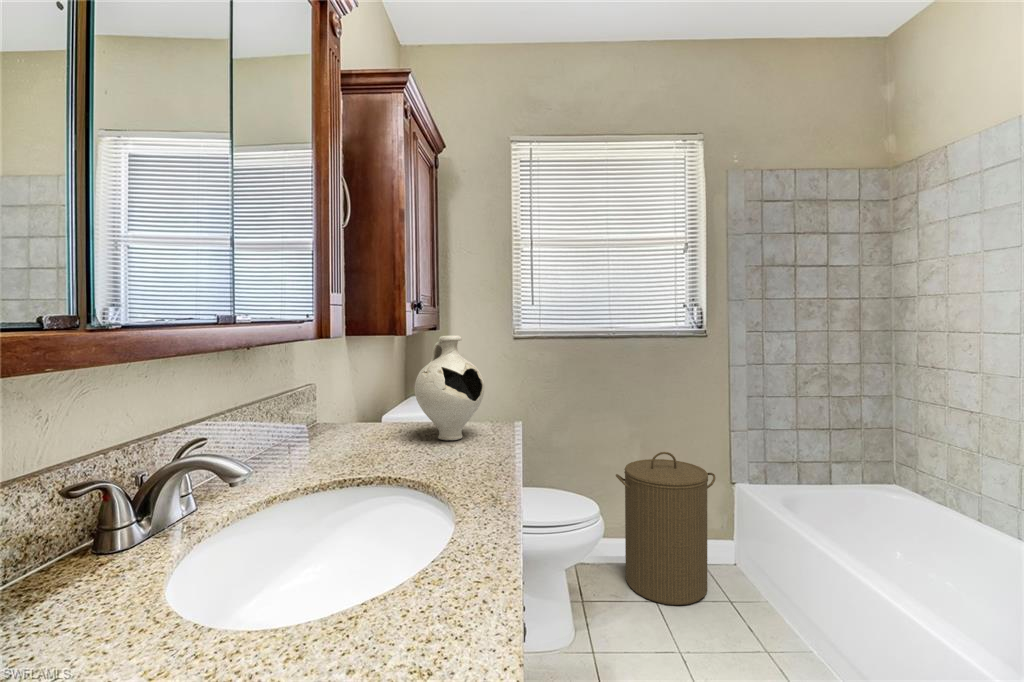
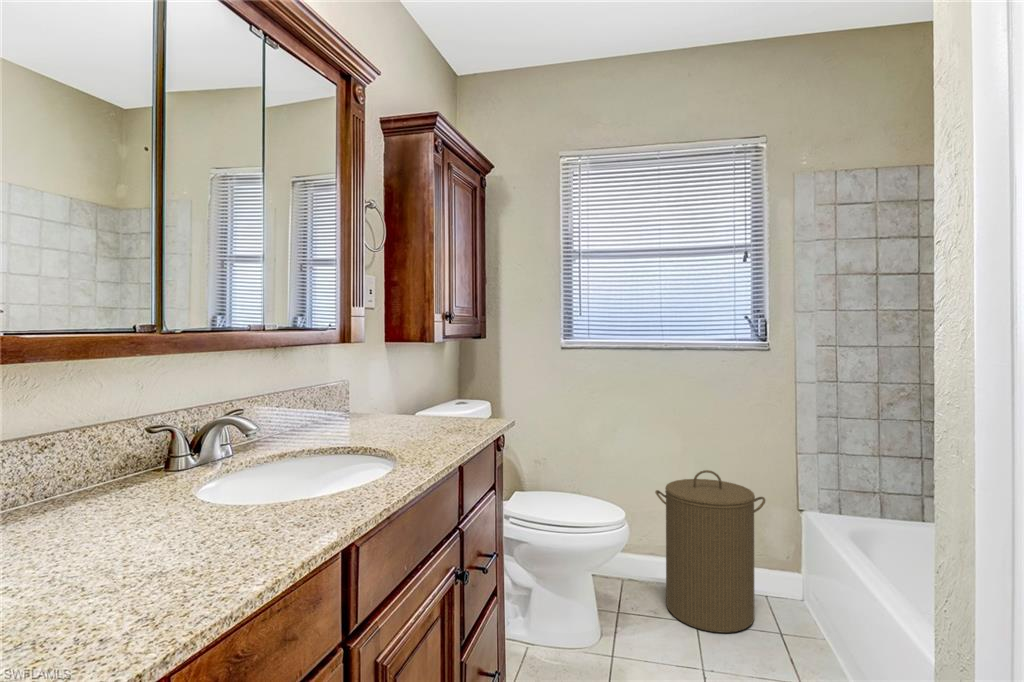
decorative vase: present [415,336,485,441] -> none [410,342,470,430]

